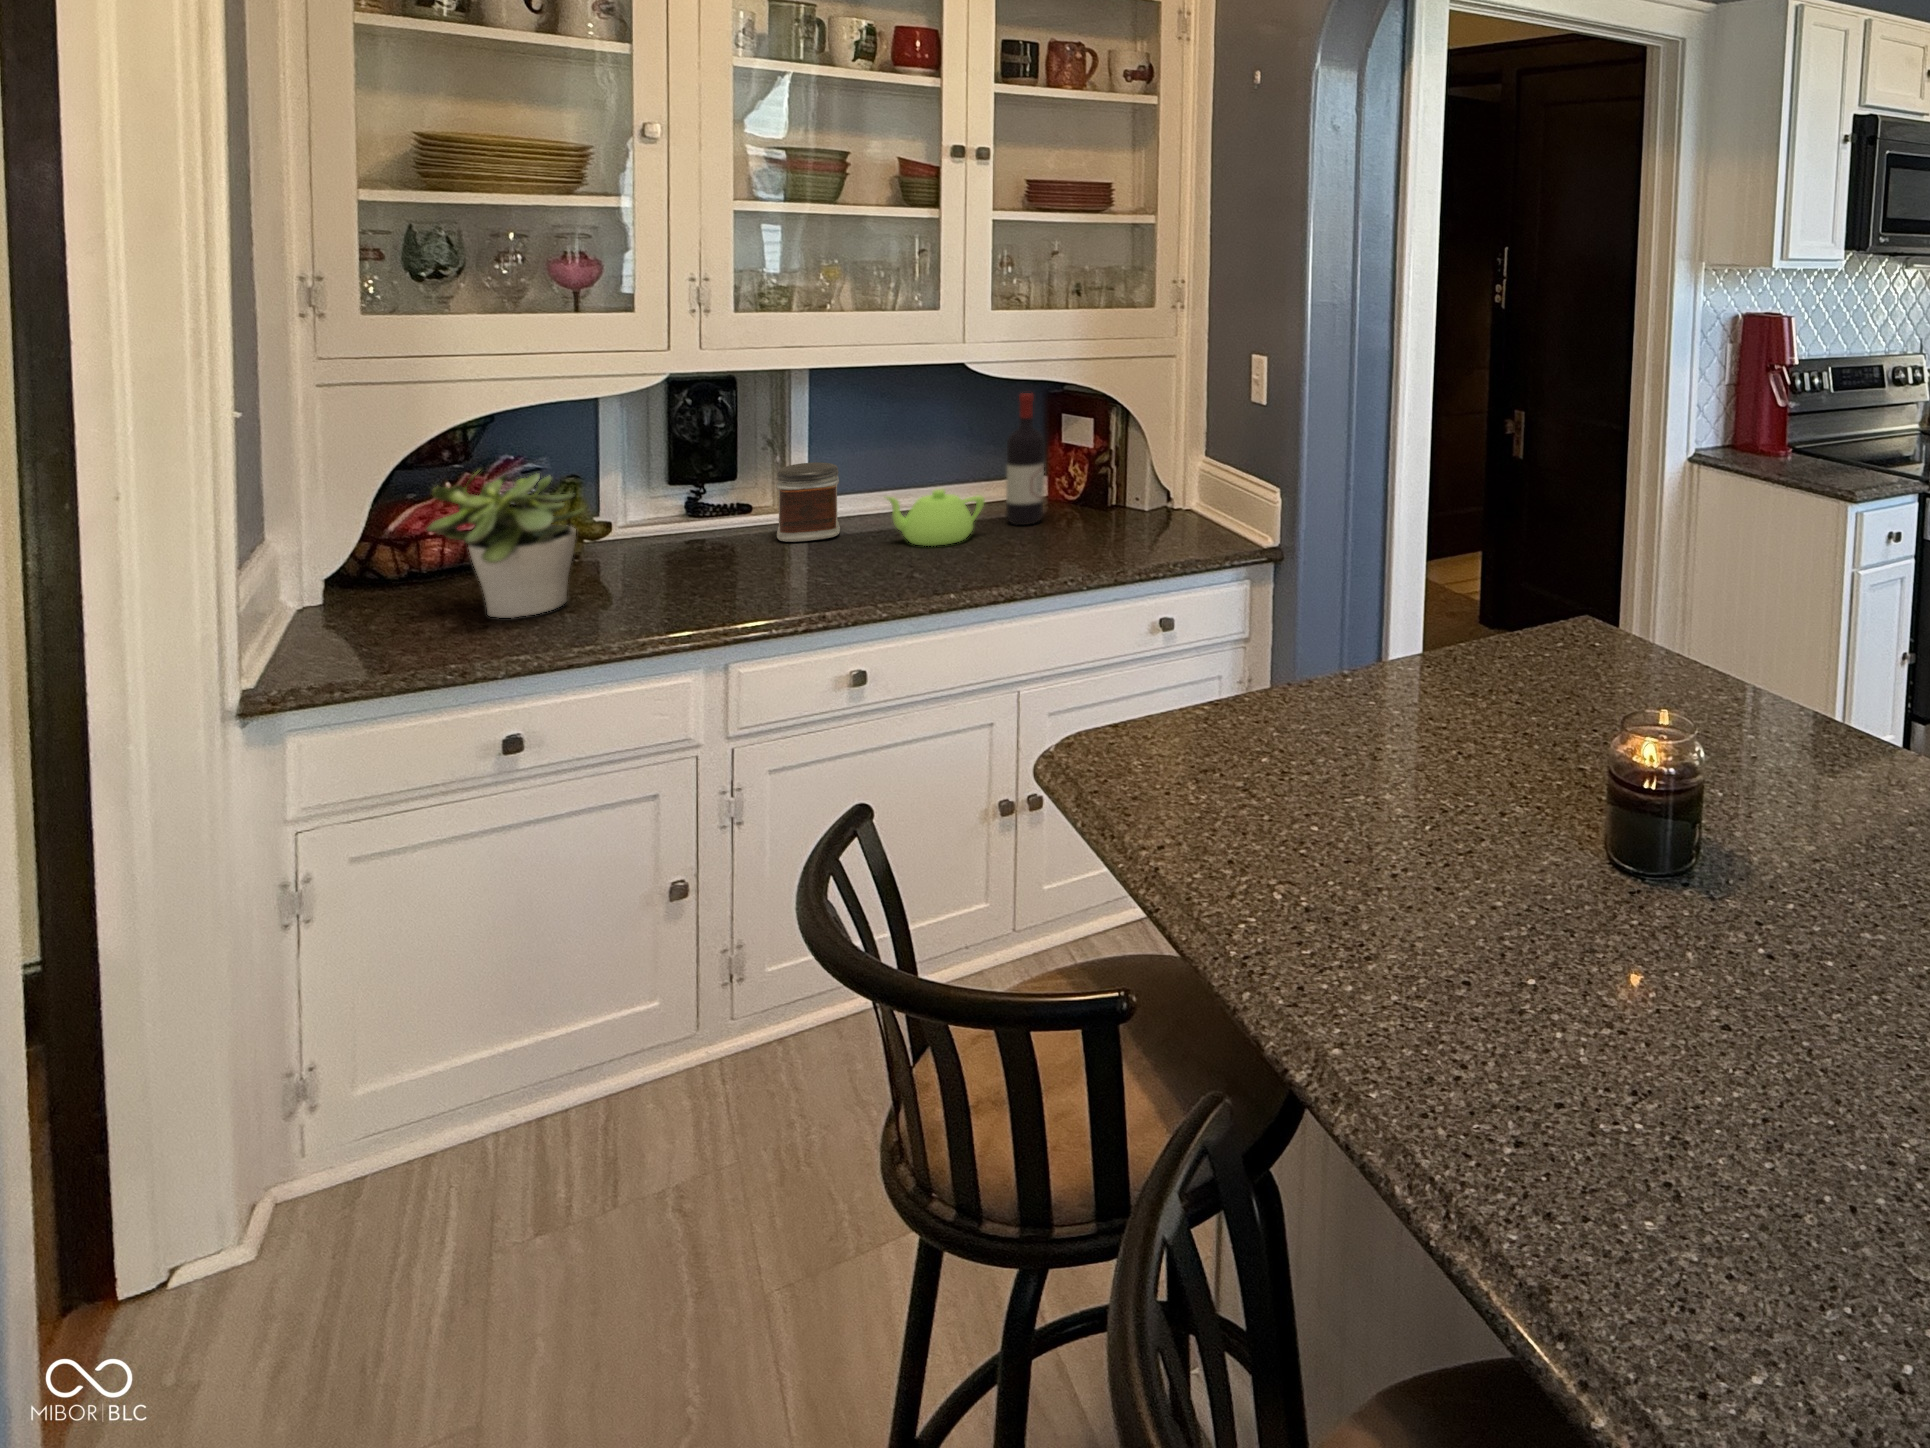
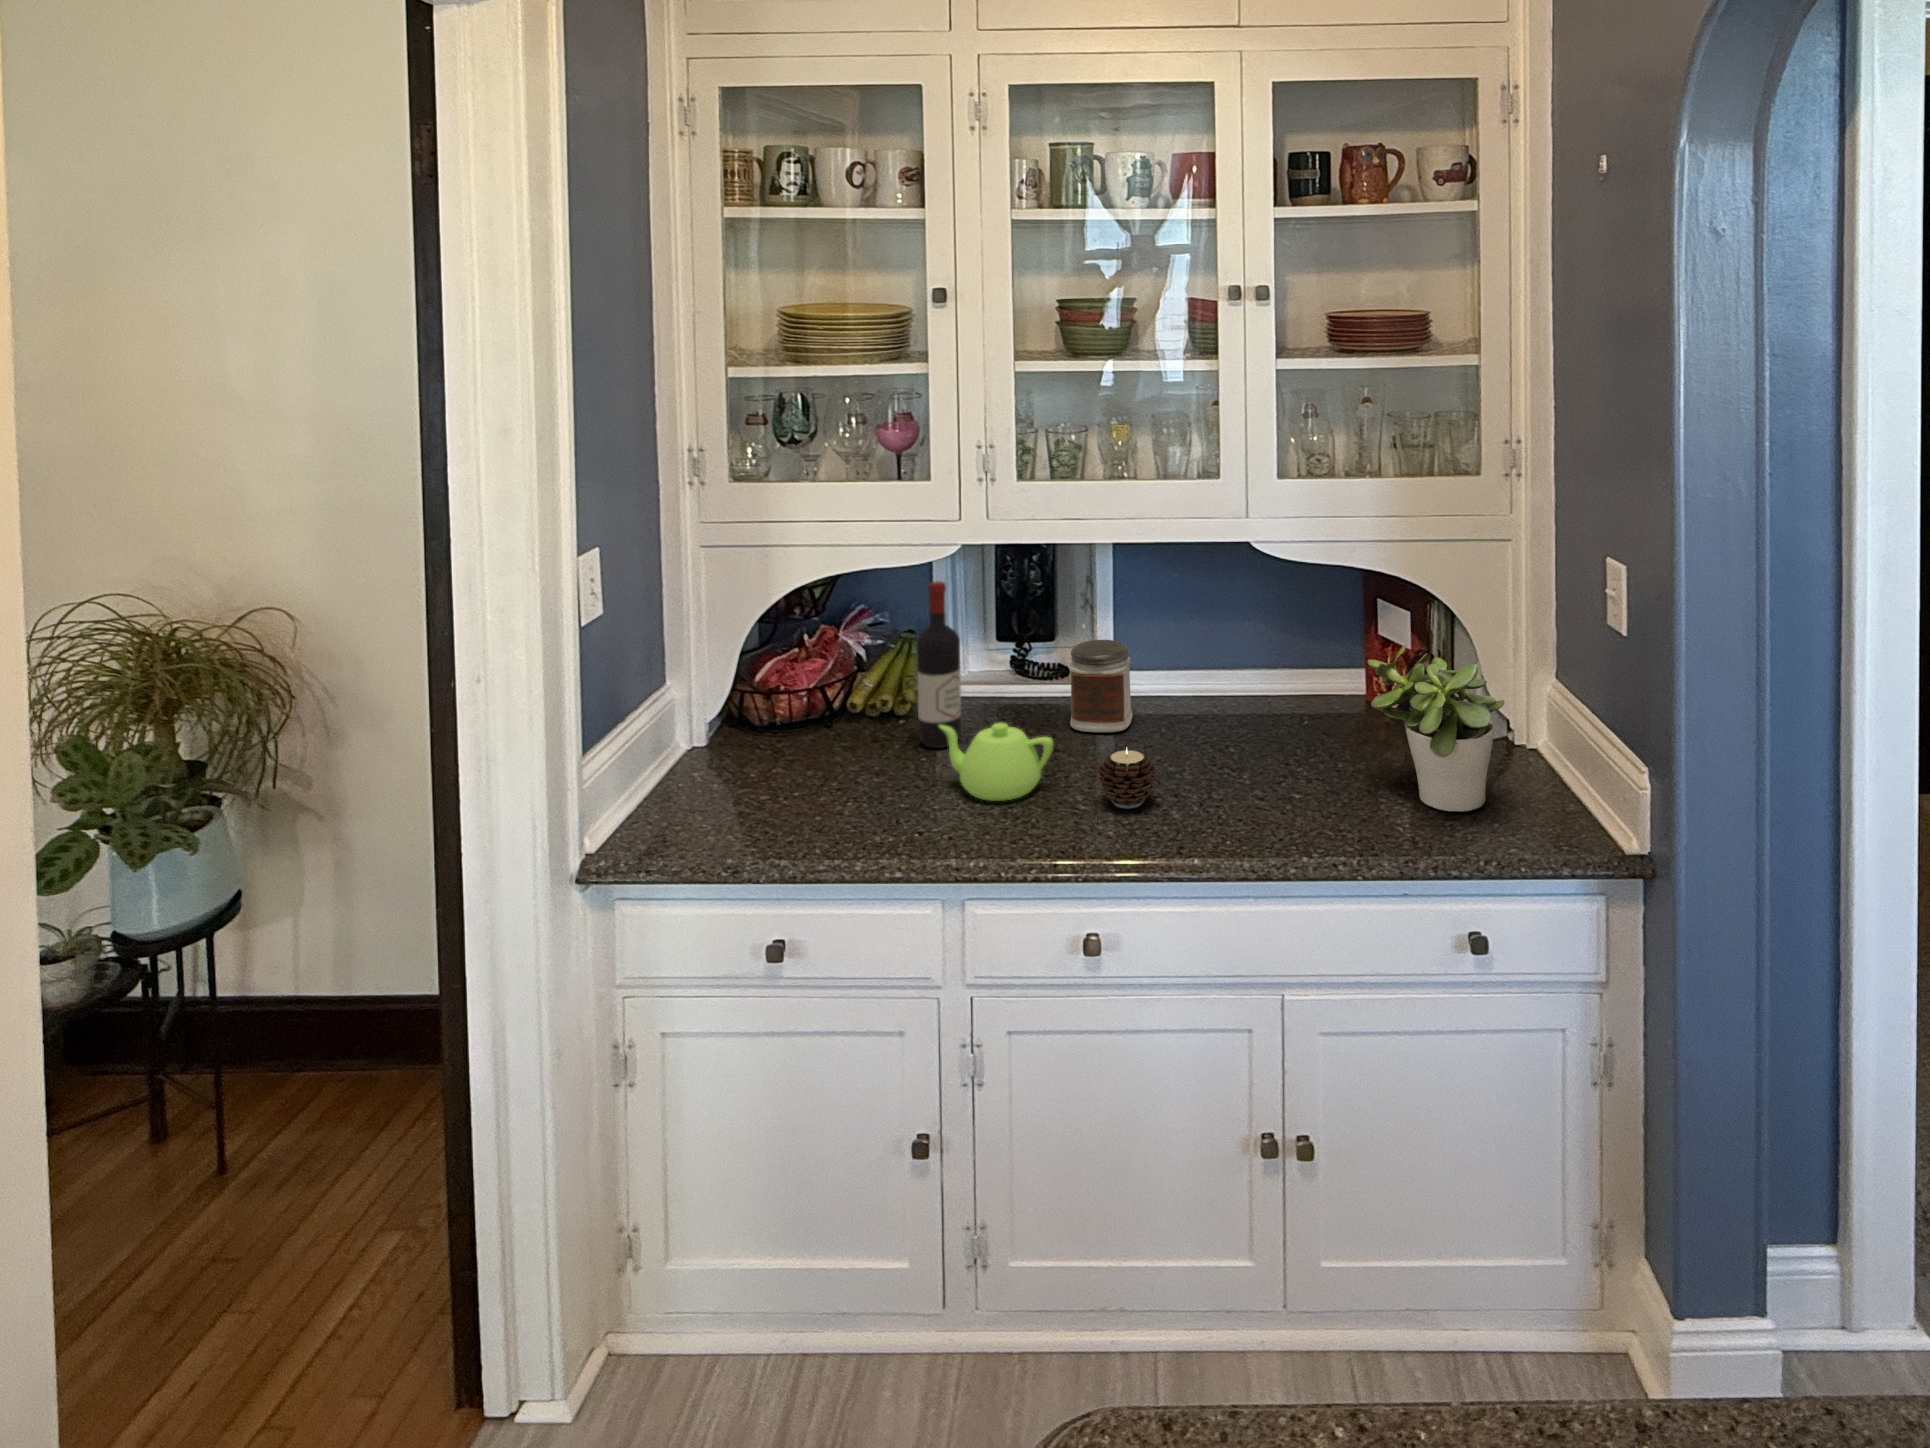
wine bottle: present [1006,393,1044,525] -> present [917,581,961,748]
potted plant: present [427,470,585,618] -> present [1367,645,1504,812]
teapot: present [887,489,985,546] -> present [939,723,1053,801]
candle: none [839,528,898,578] -> present [1097,748,1158,809]

